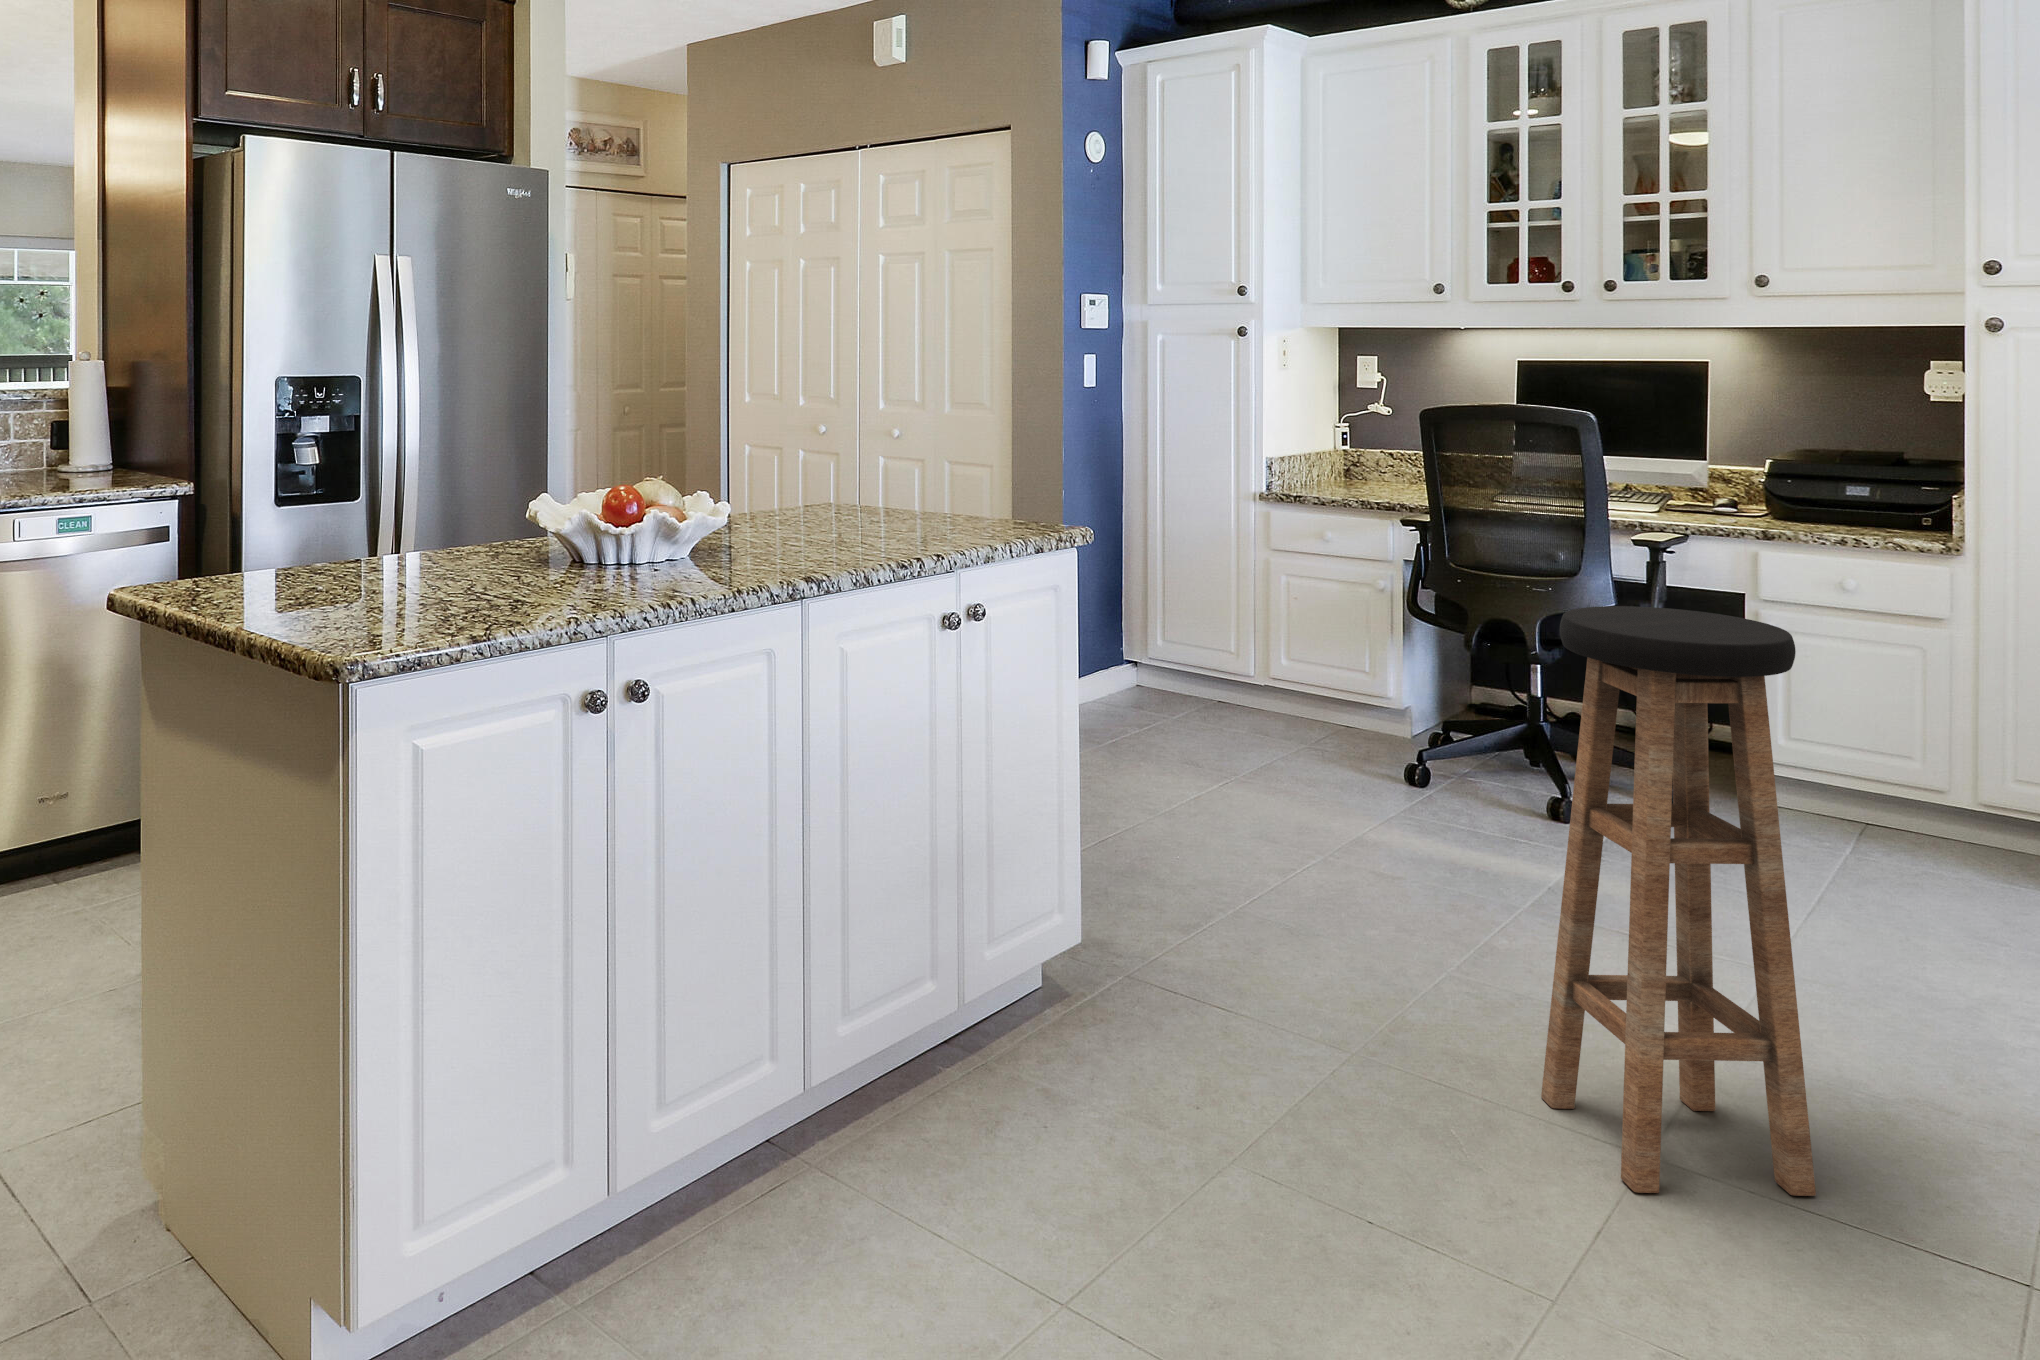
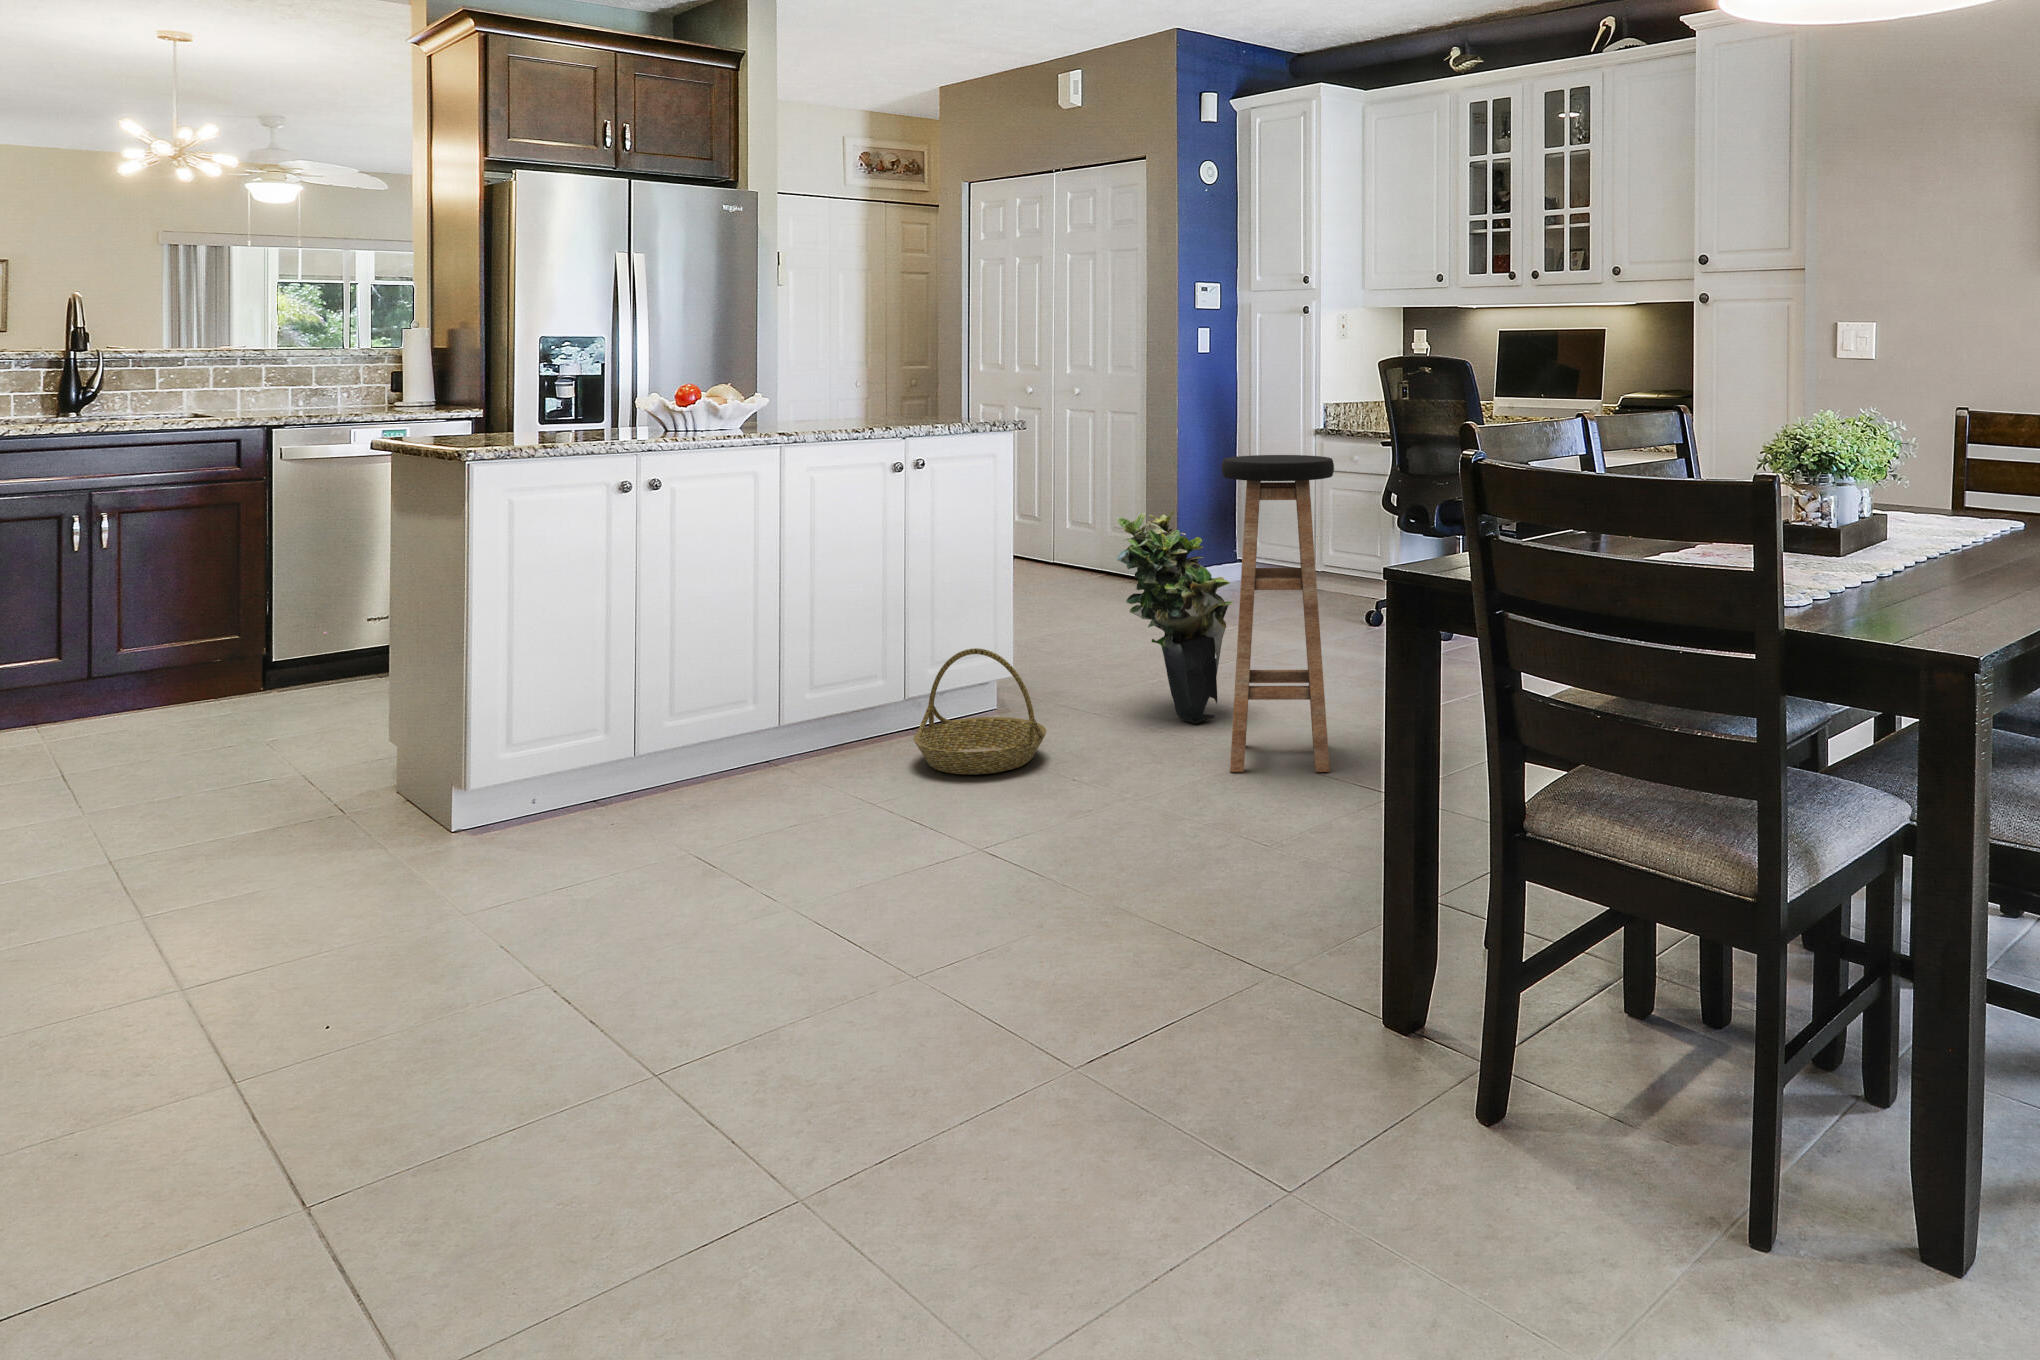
potted plant: none [1241,667,1461,1032] -> present [1117,511,1233,724]
basket: none [1037,949,1274,1195] -> present [914,648,1046,775]

